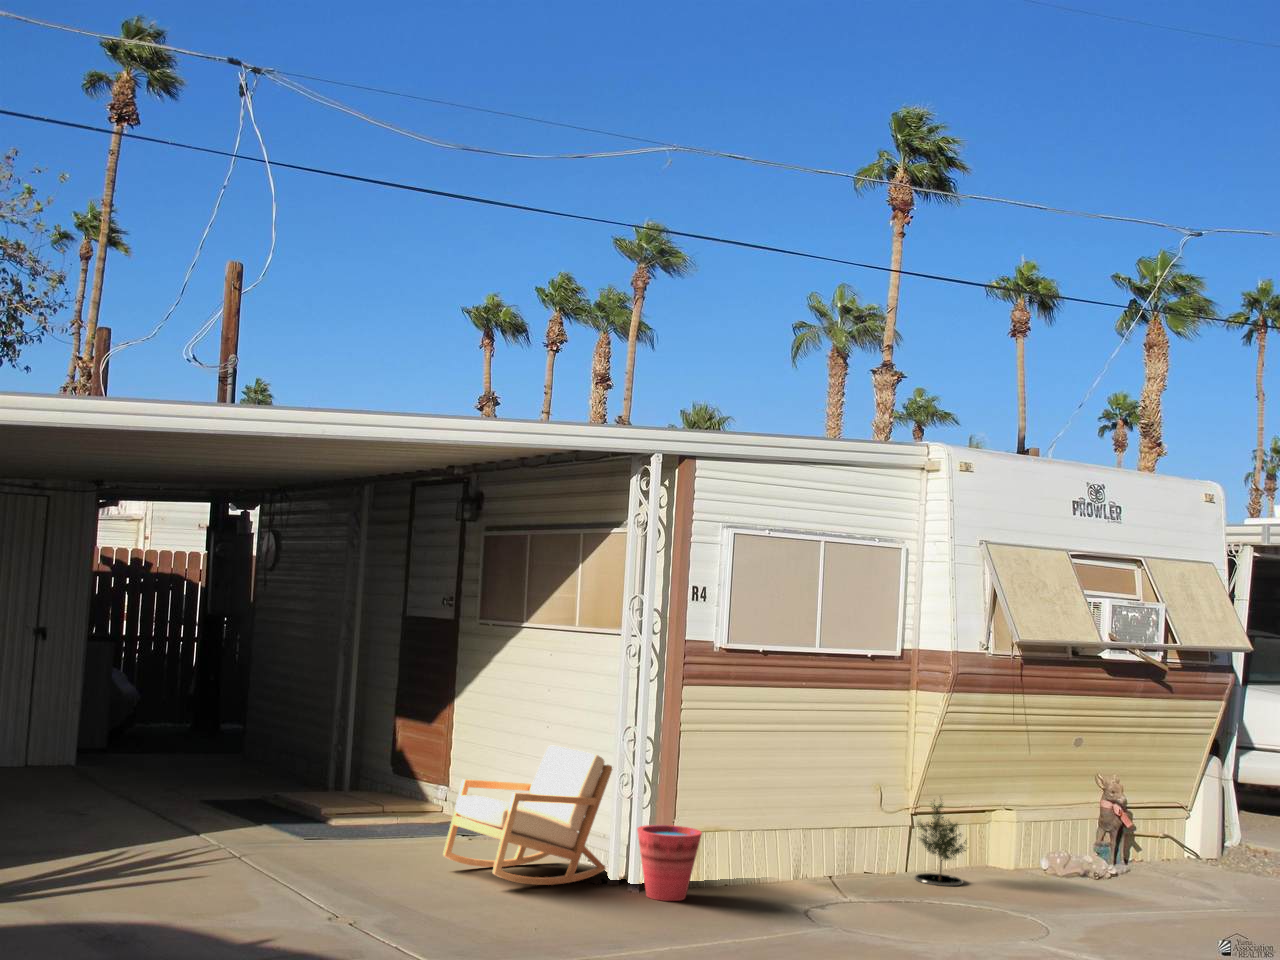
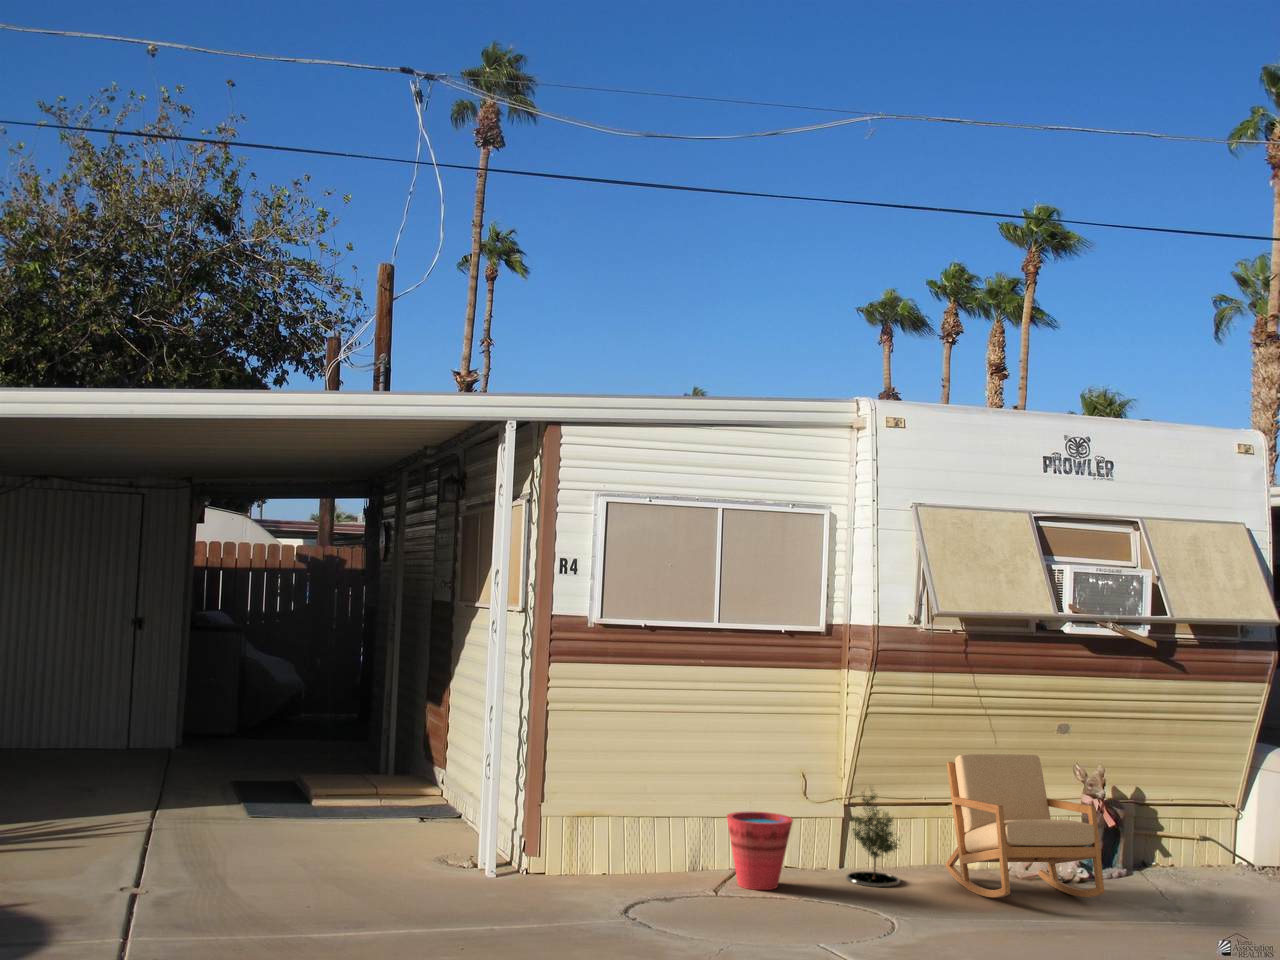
chair: present [443,746,612,885] -> present [945,754,1104,897]
bucket: present [637,825,702,901] -> present [727,812,793,890]

